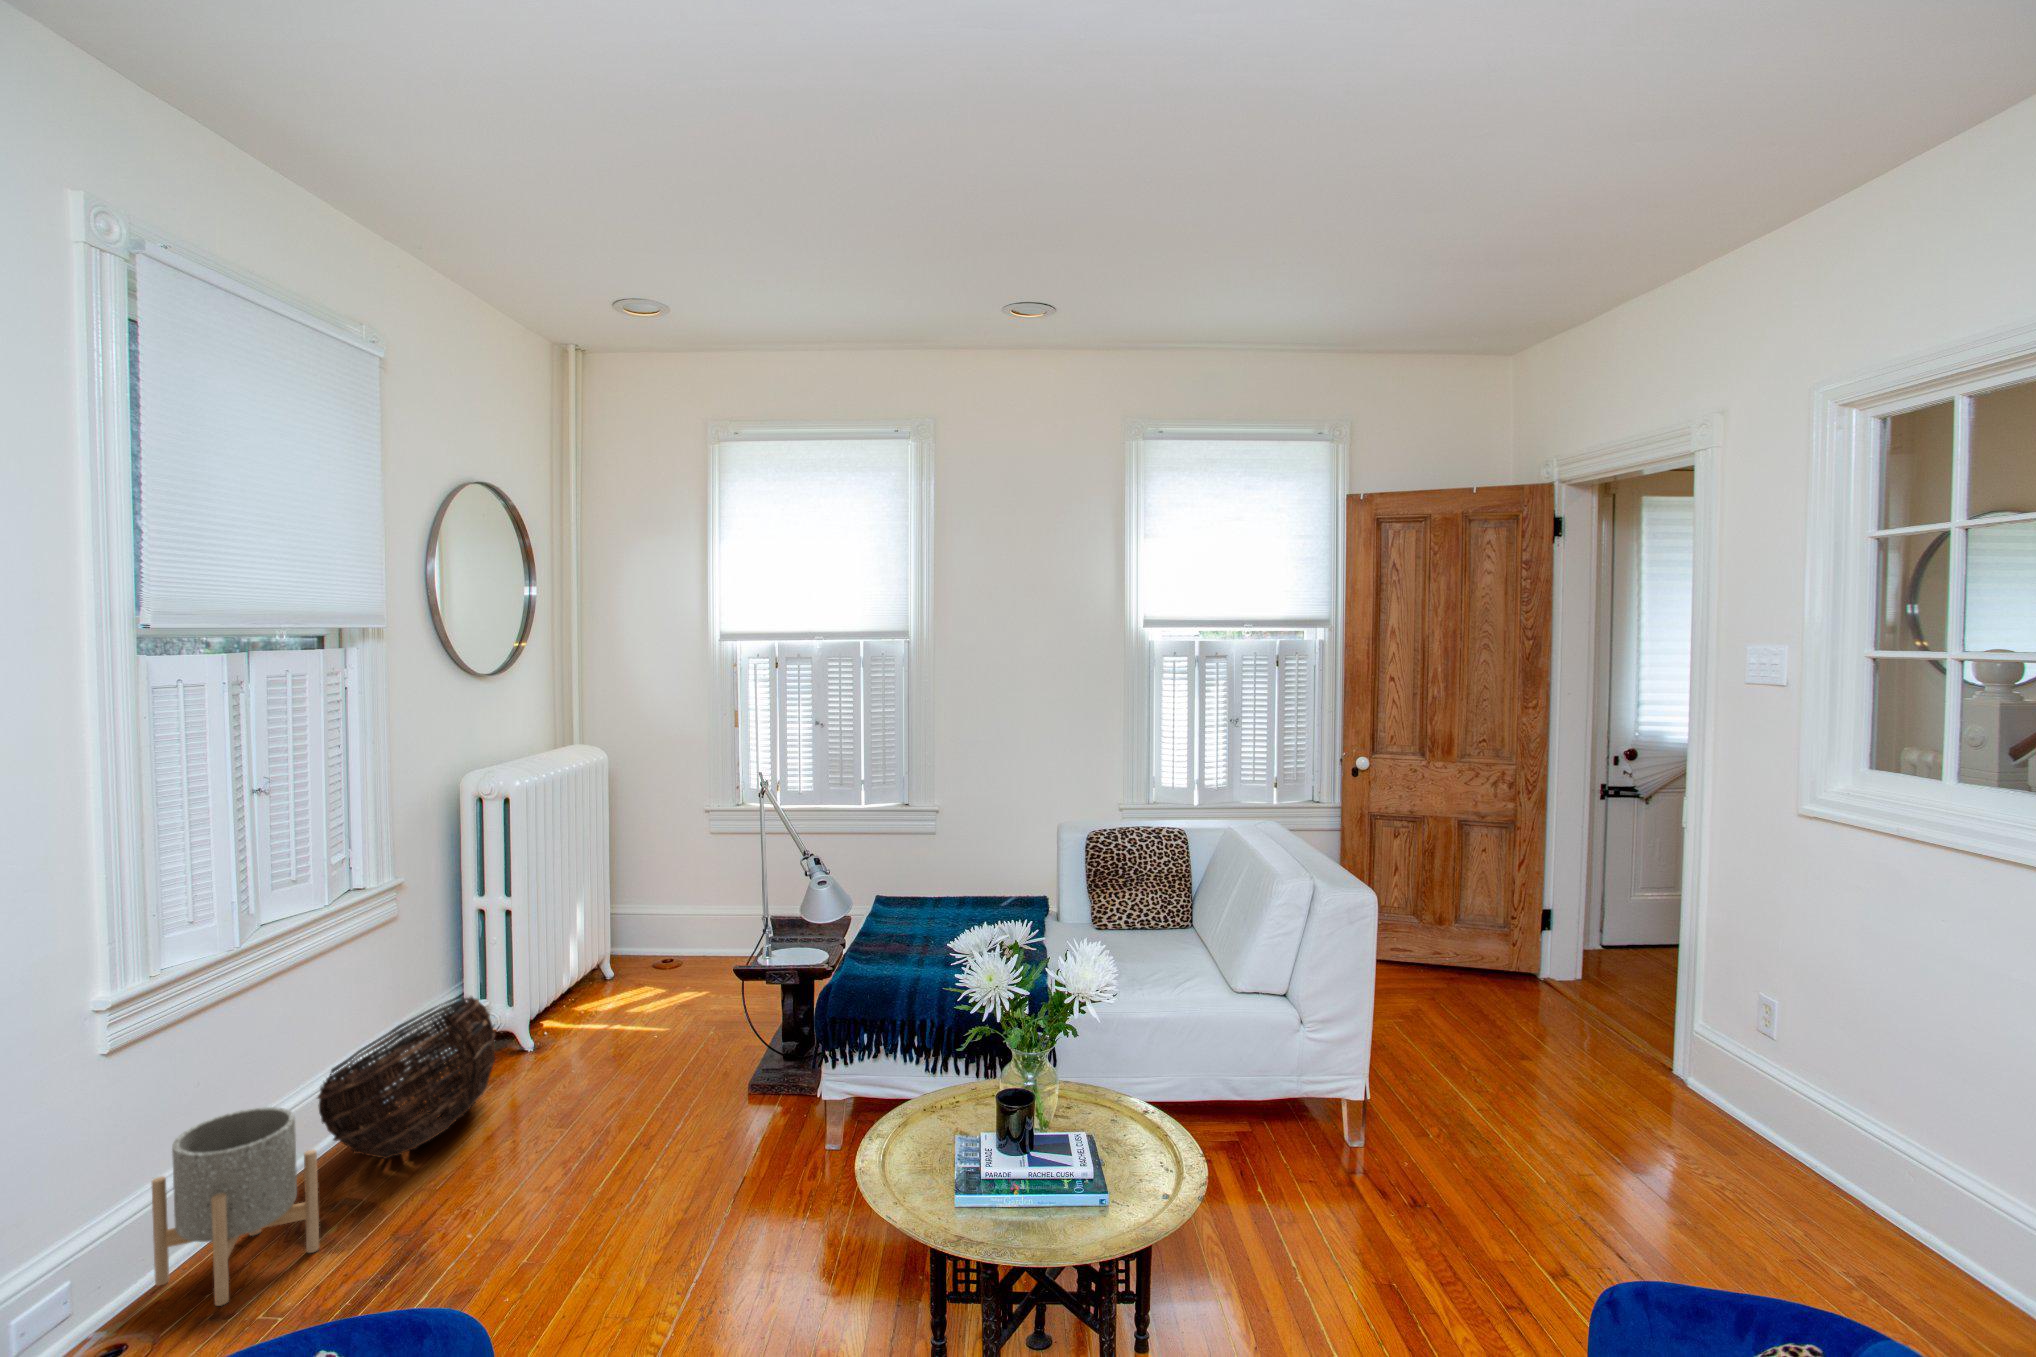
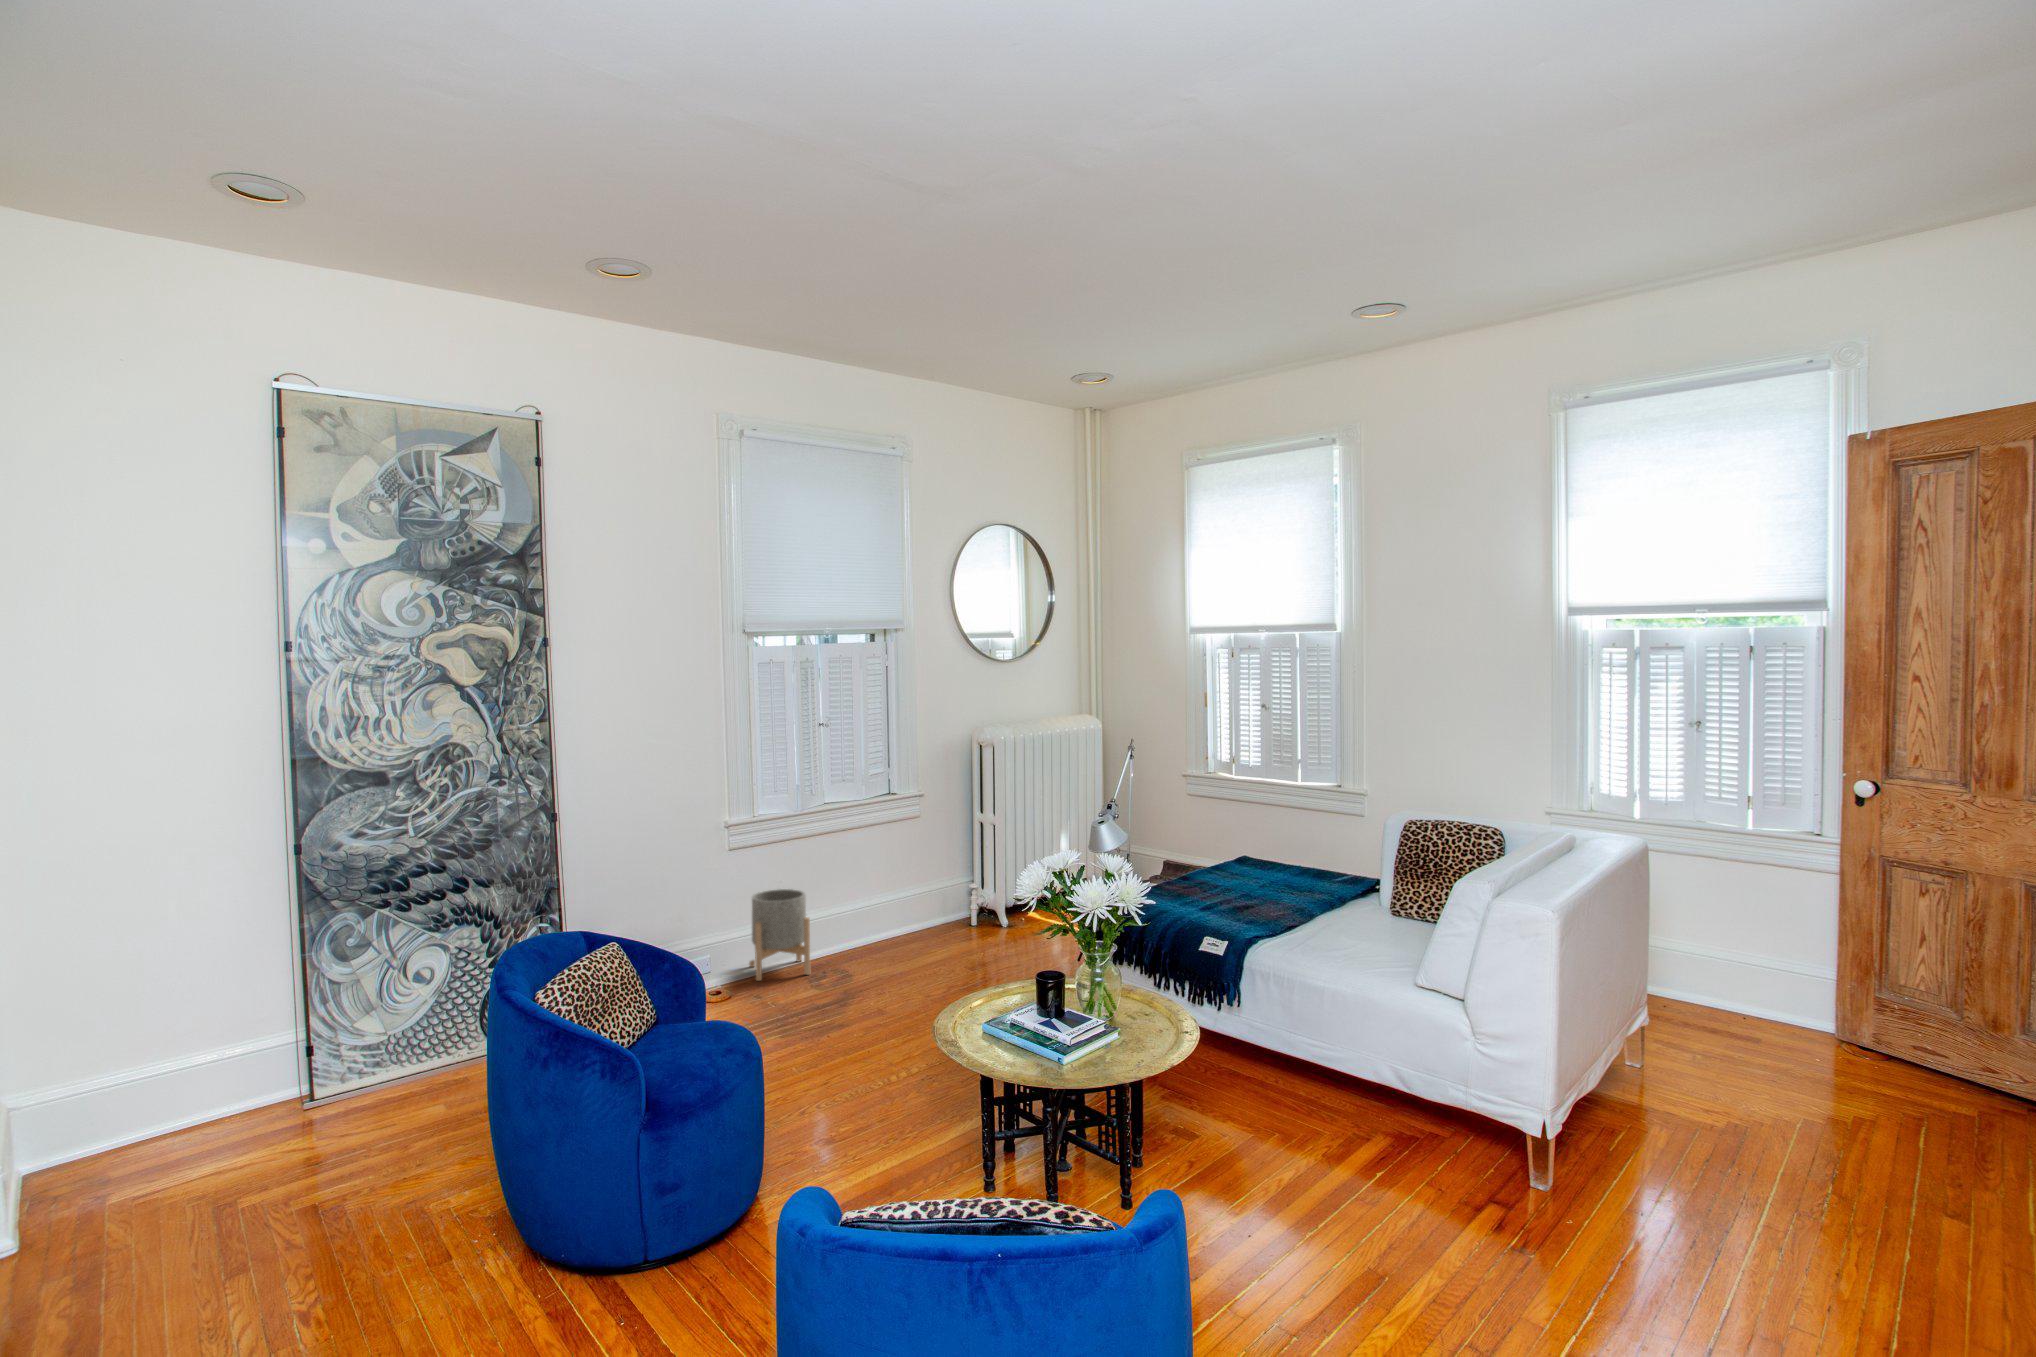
basket: present [318,997,495,1159] -> none [839,868,963,949]

